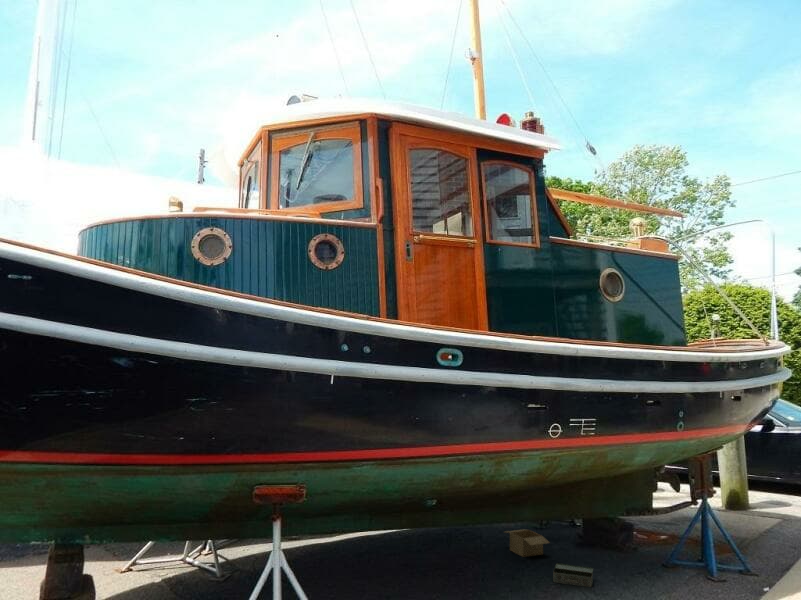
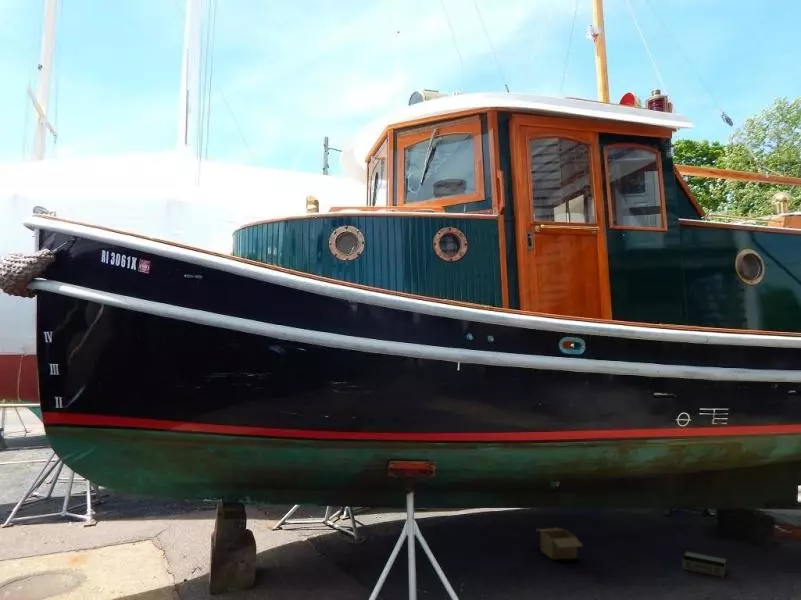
cardboard box: present [507,530,549,557] -> present [539,528,582,559]

